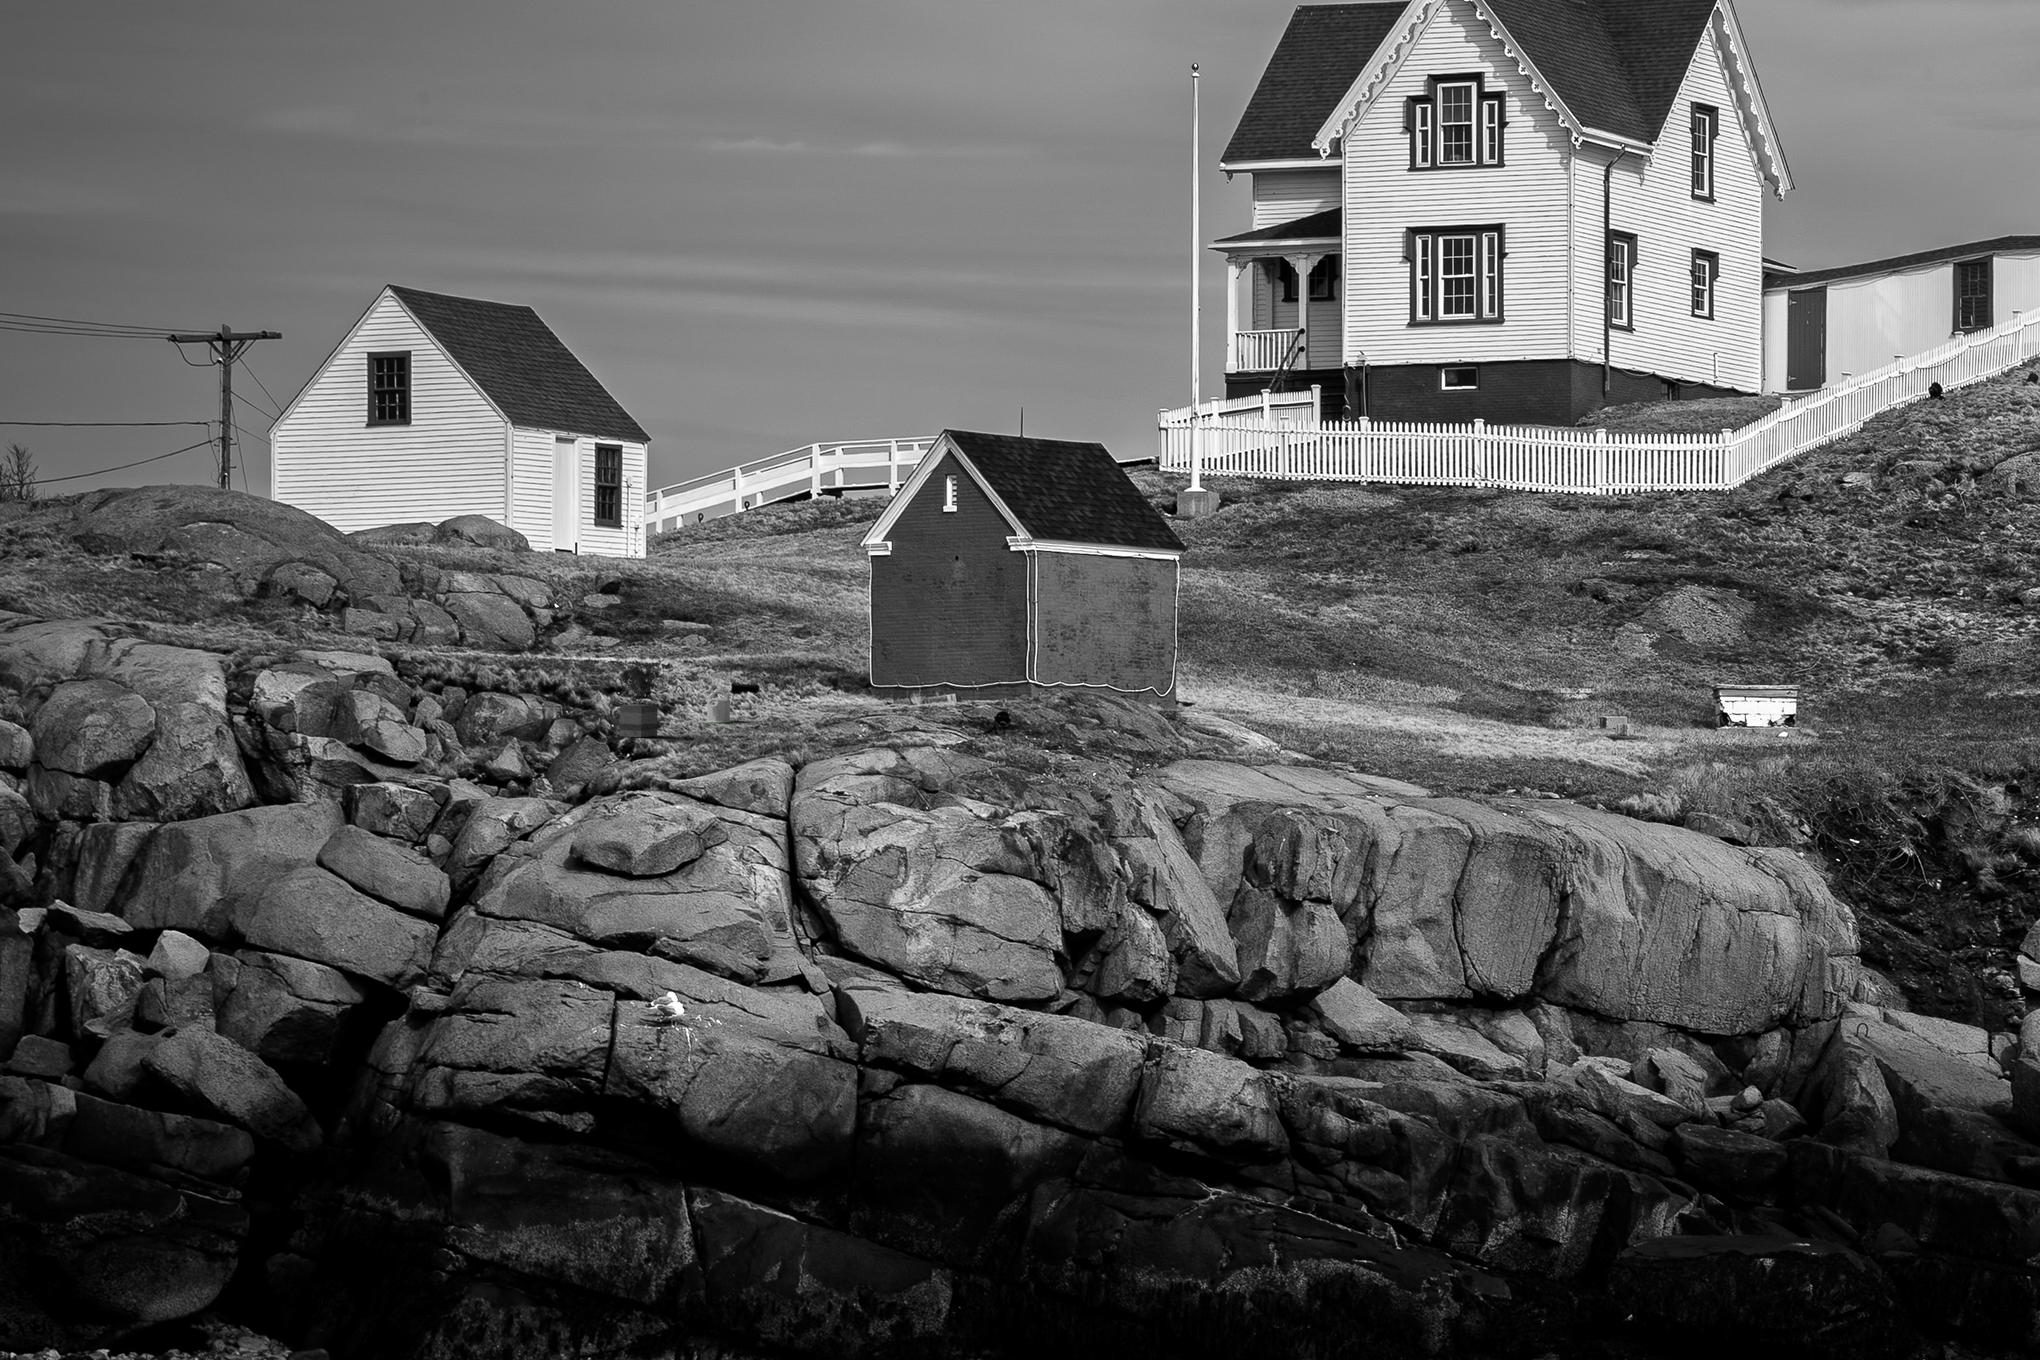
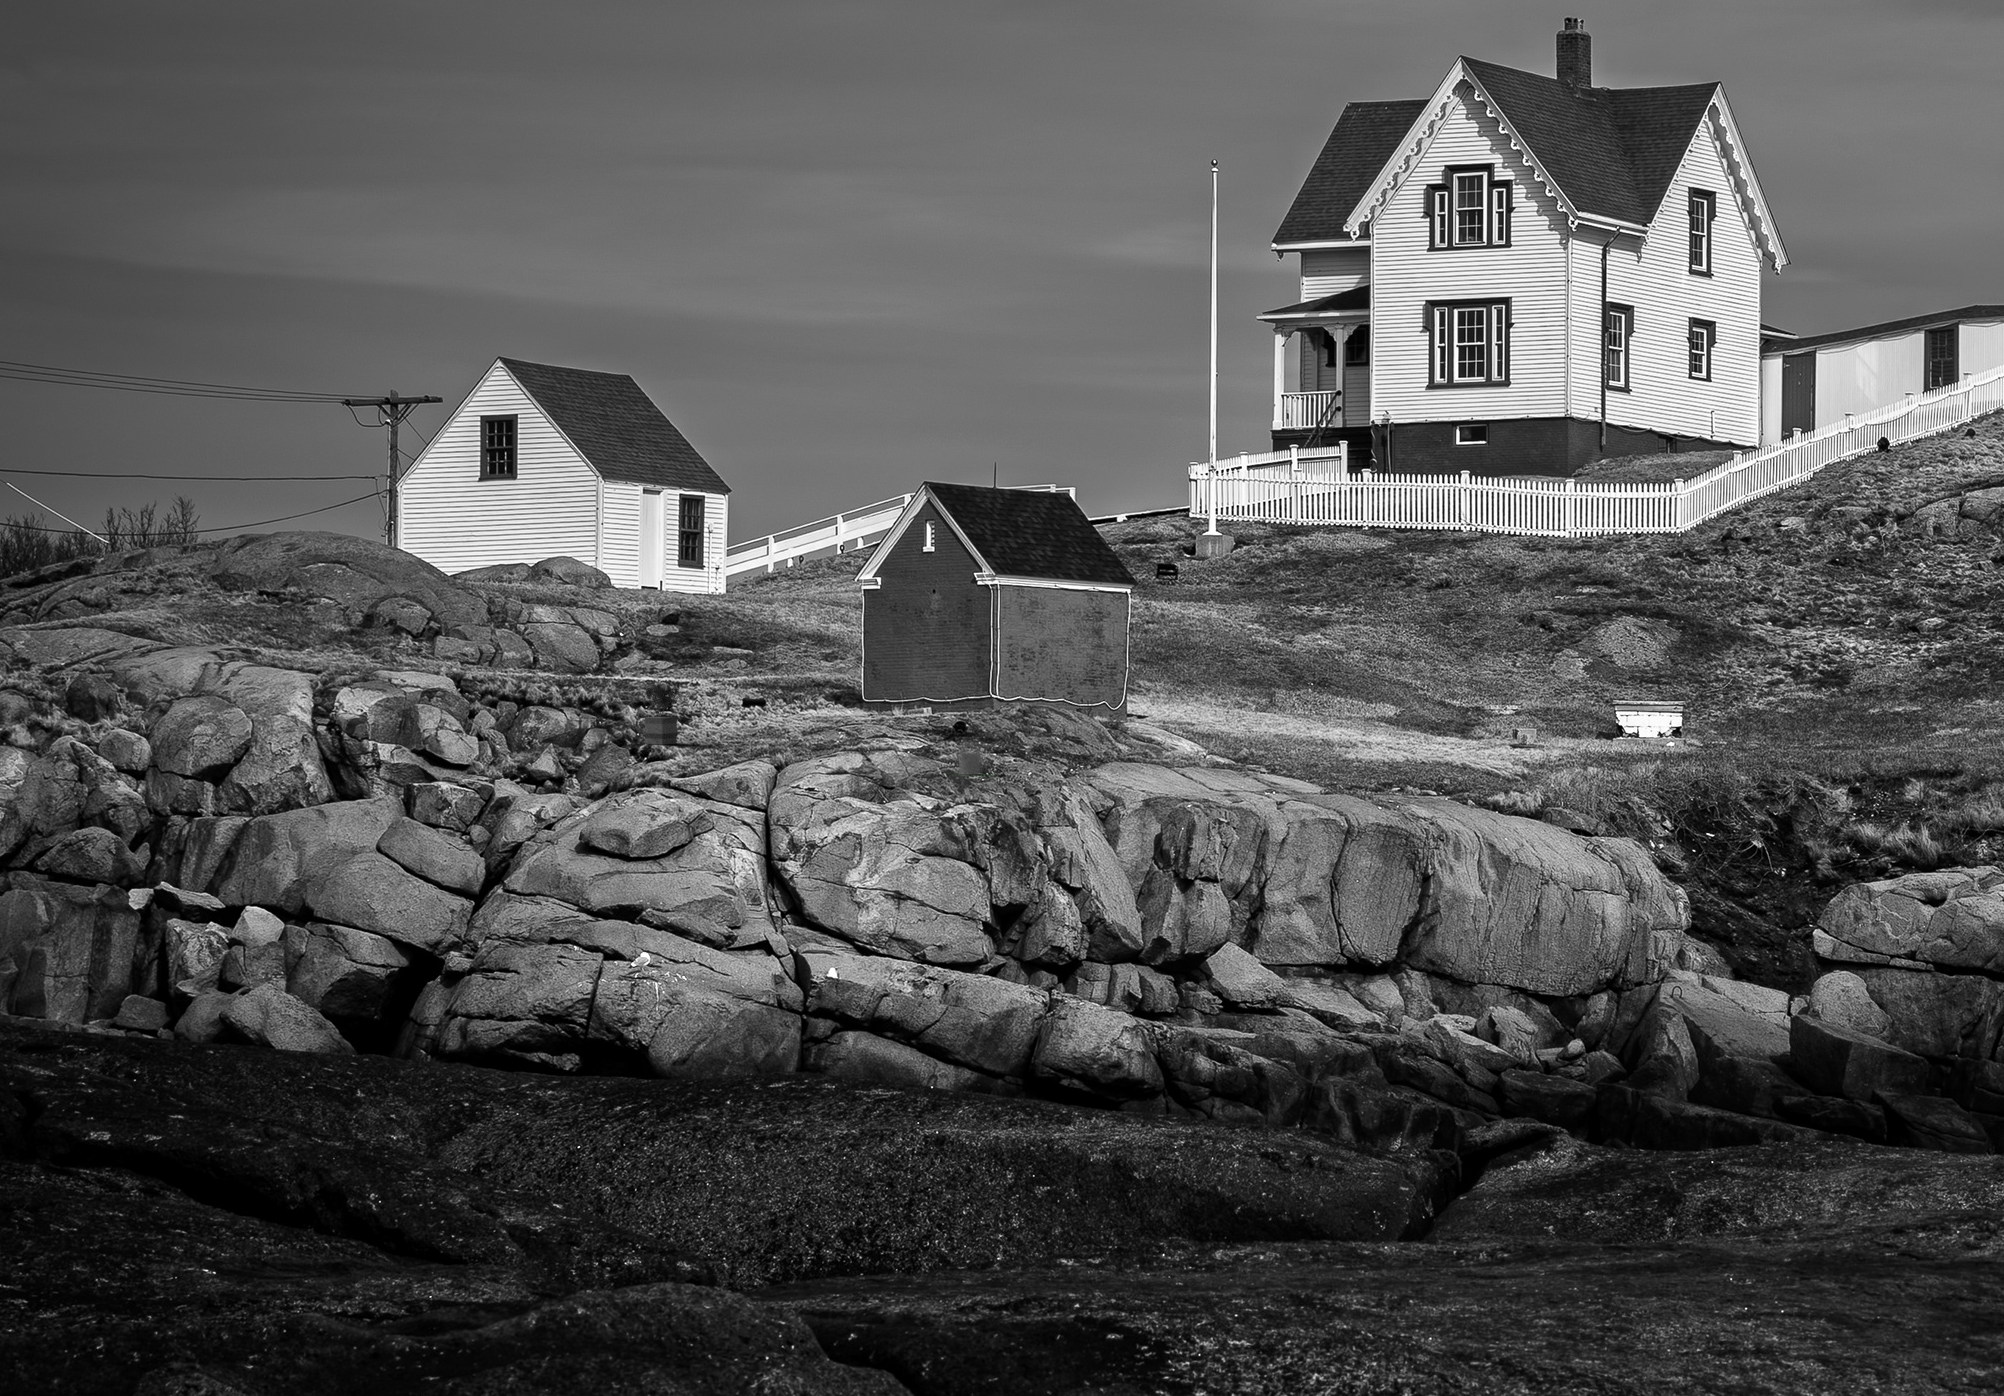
watering can: present [706,688,730,723] -> present [959,744,981,775]

